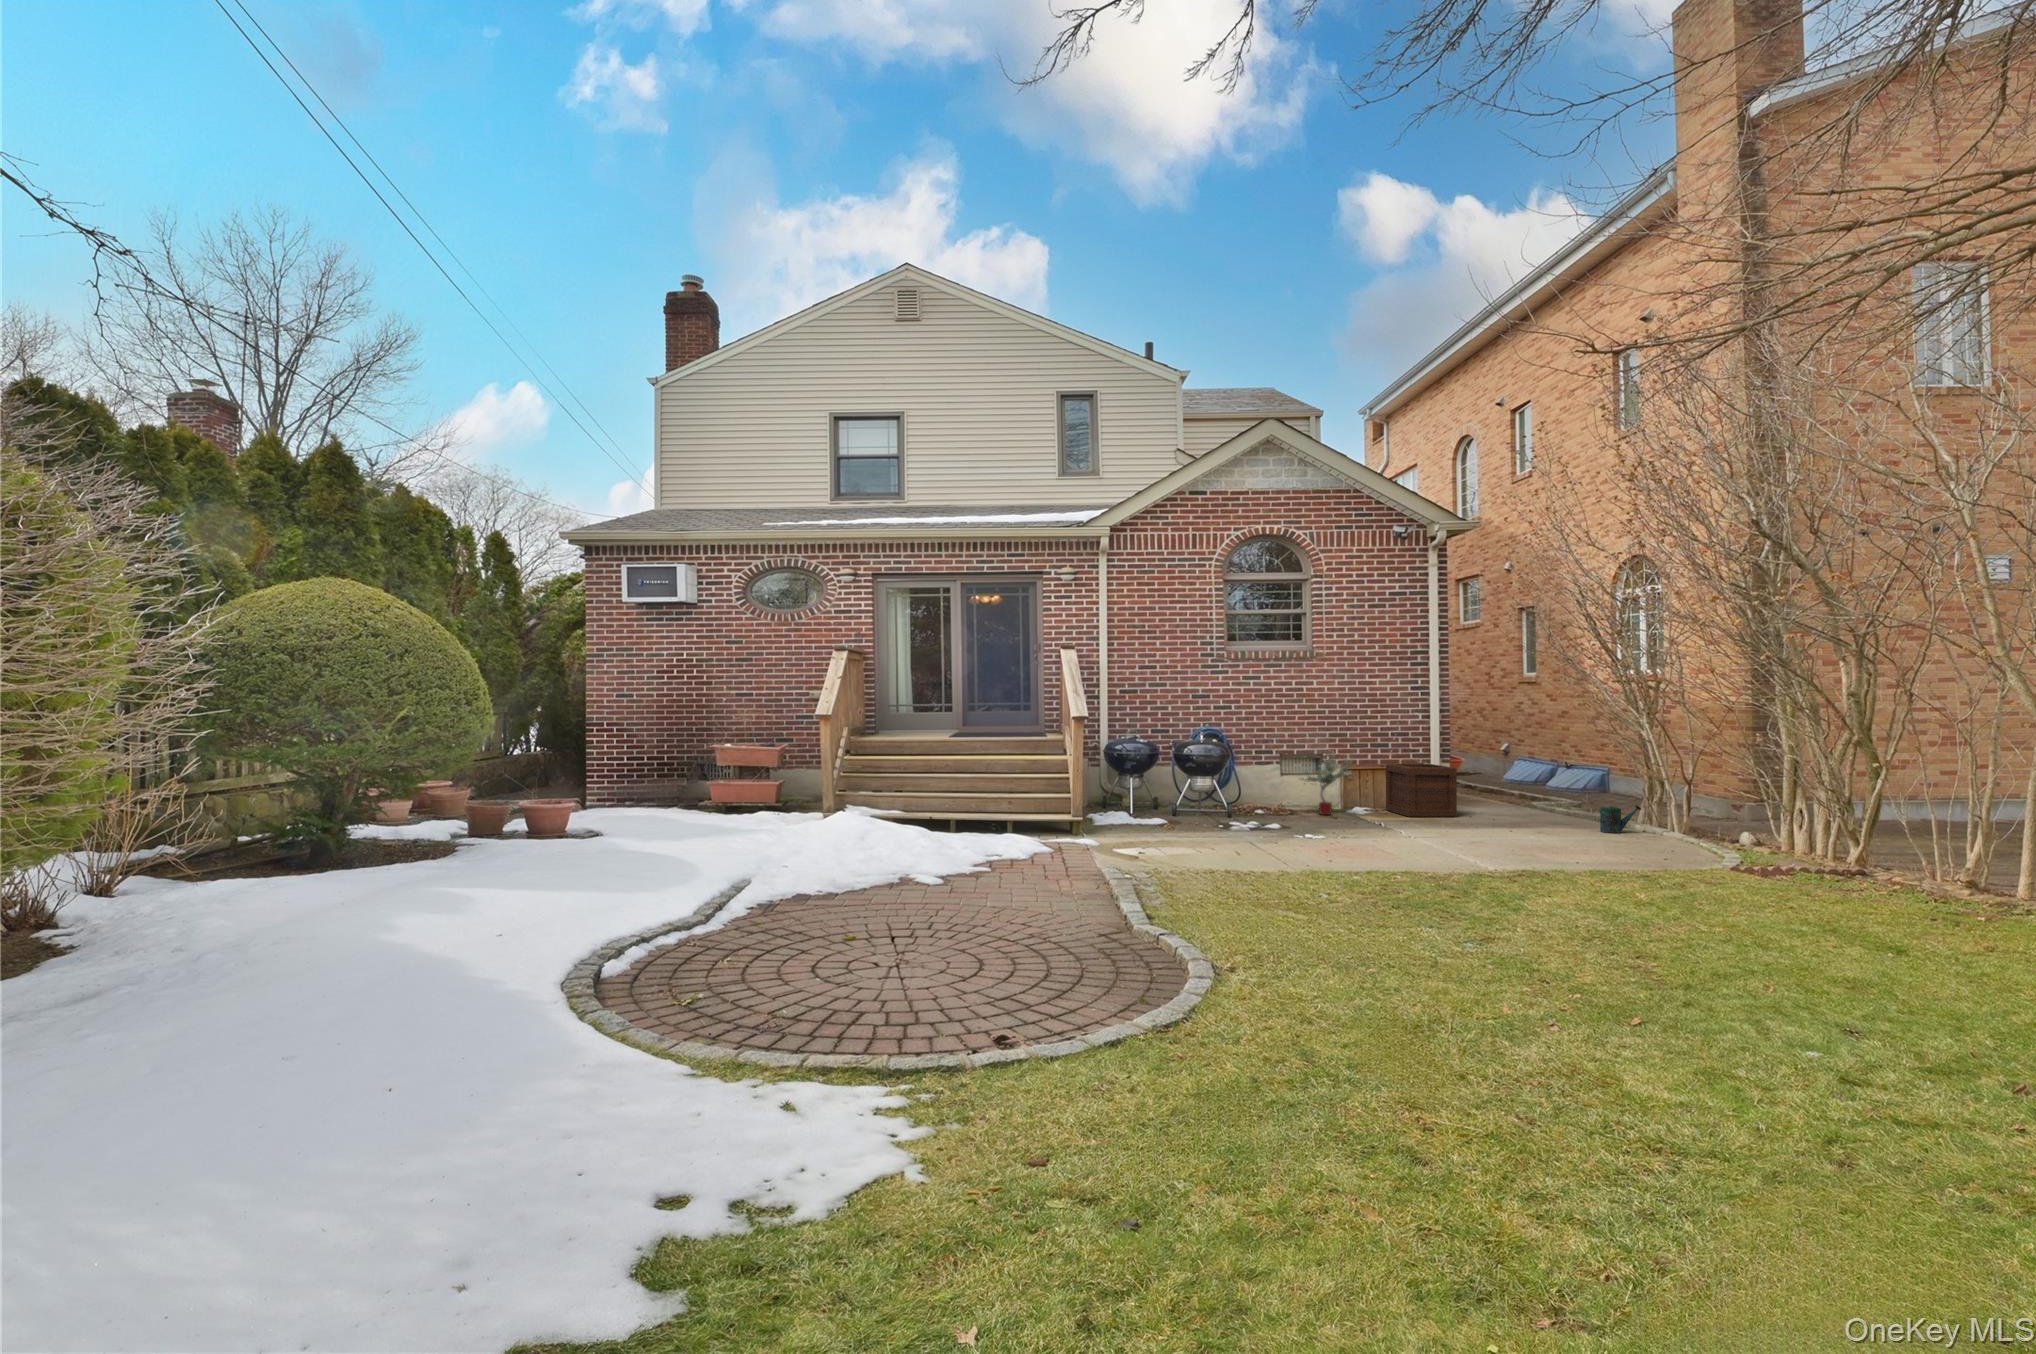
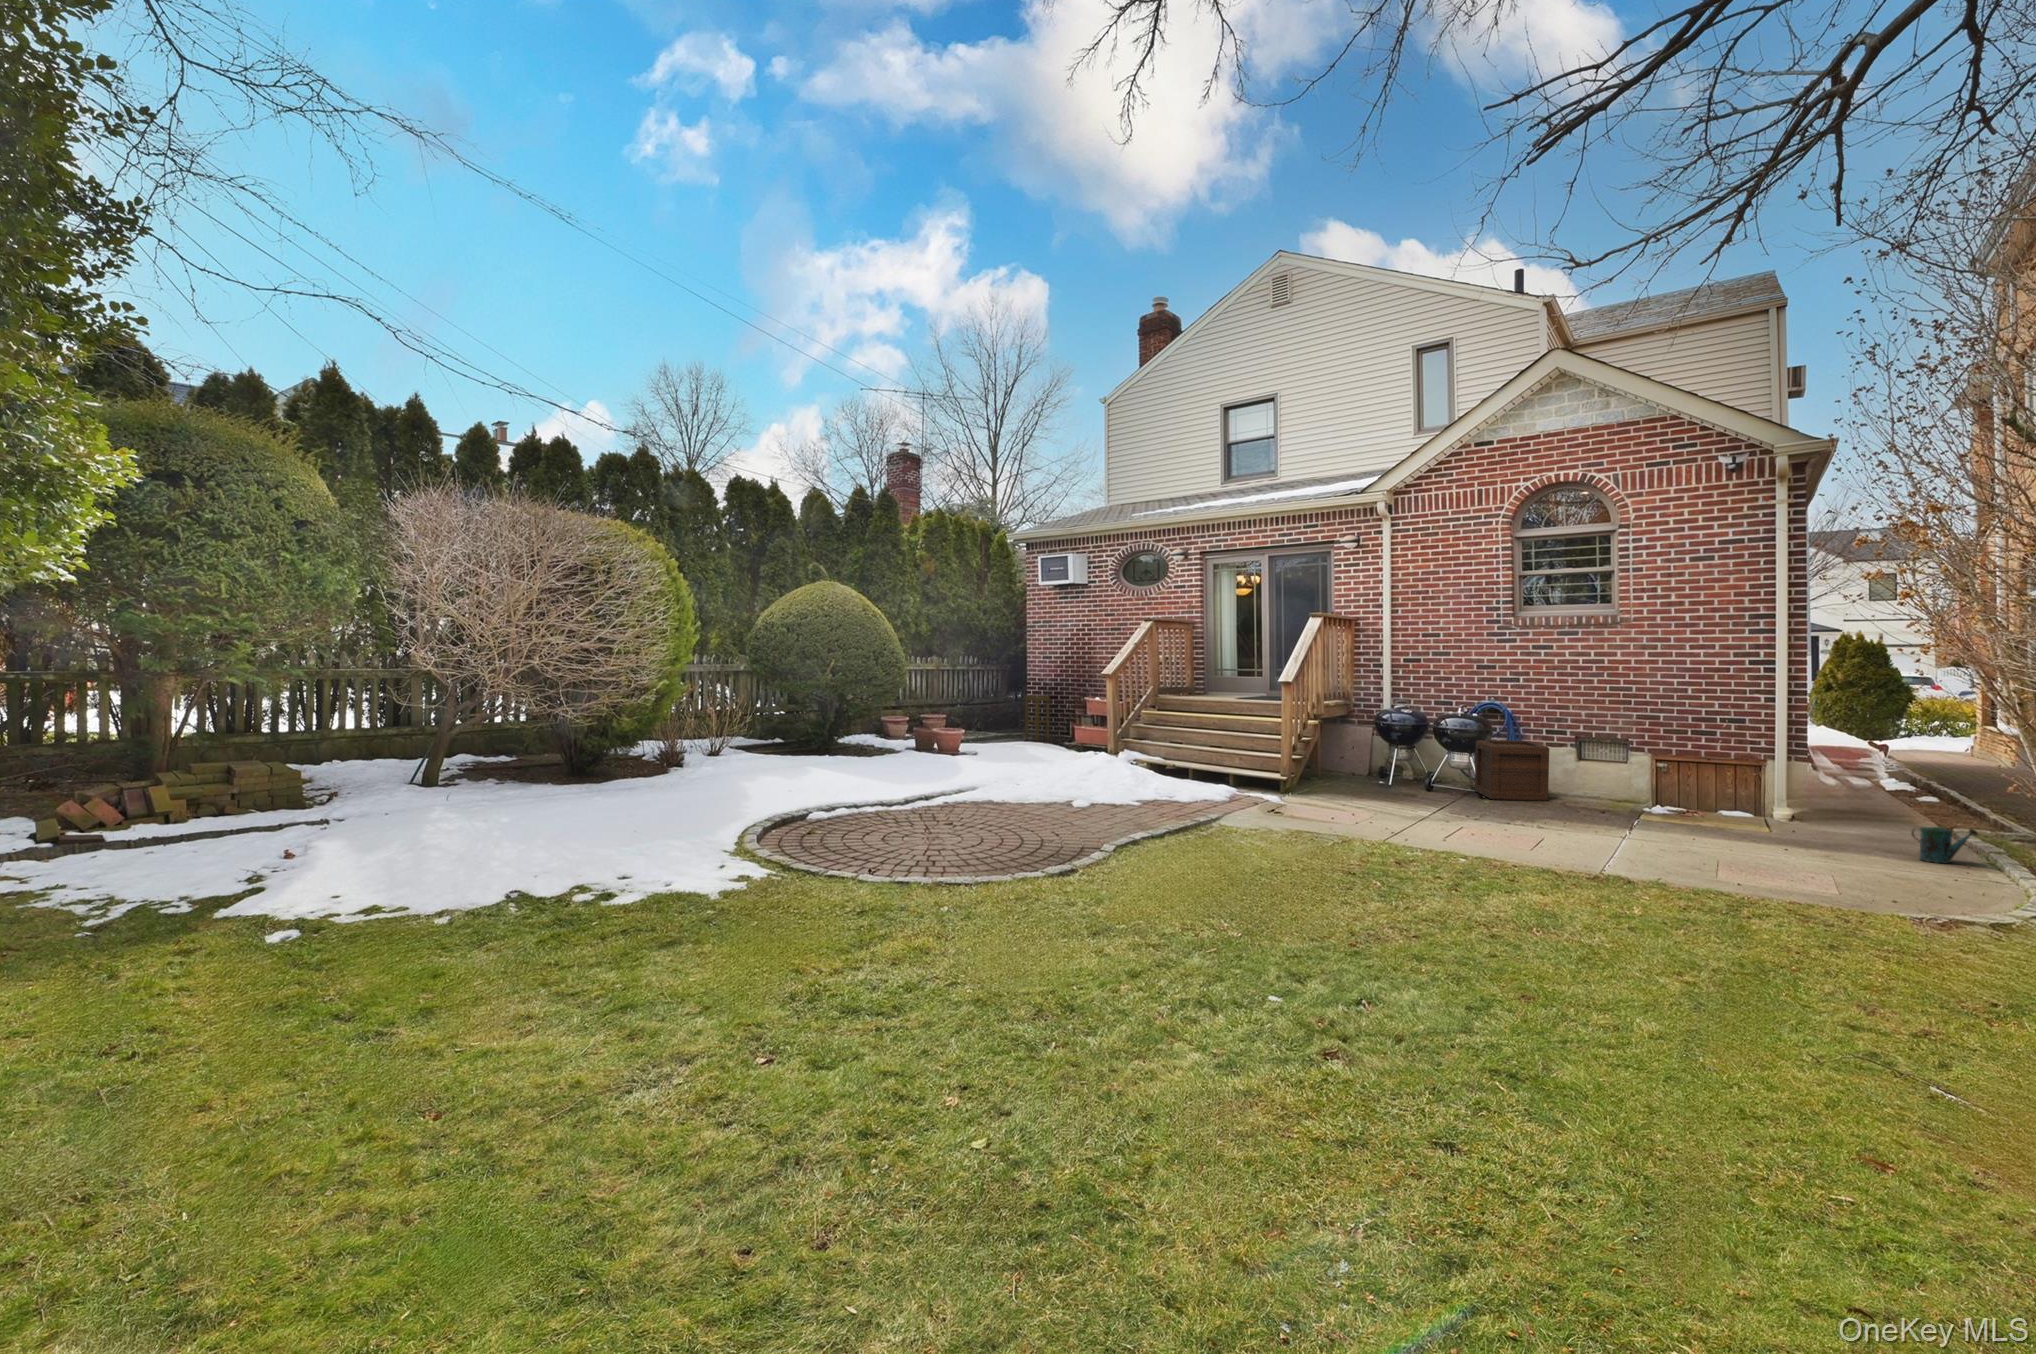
stool: none [611,745,648,805] -> present [1025,695,1050,741]
potted tree: present [1302,750,1352,815] -> none [1571,730,1639,805]
wooden crate: present [1386,764,1457,817] -> present [1475,740,1549,801]

